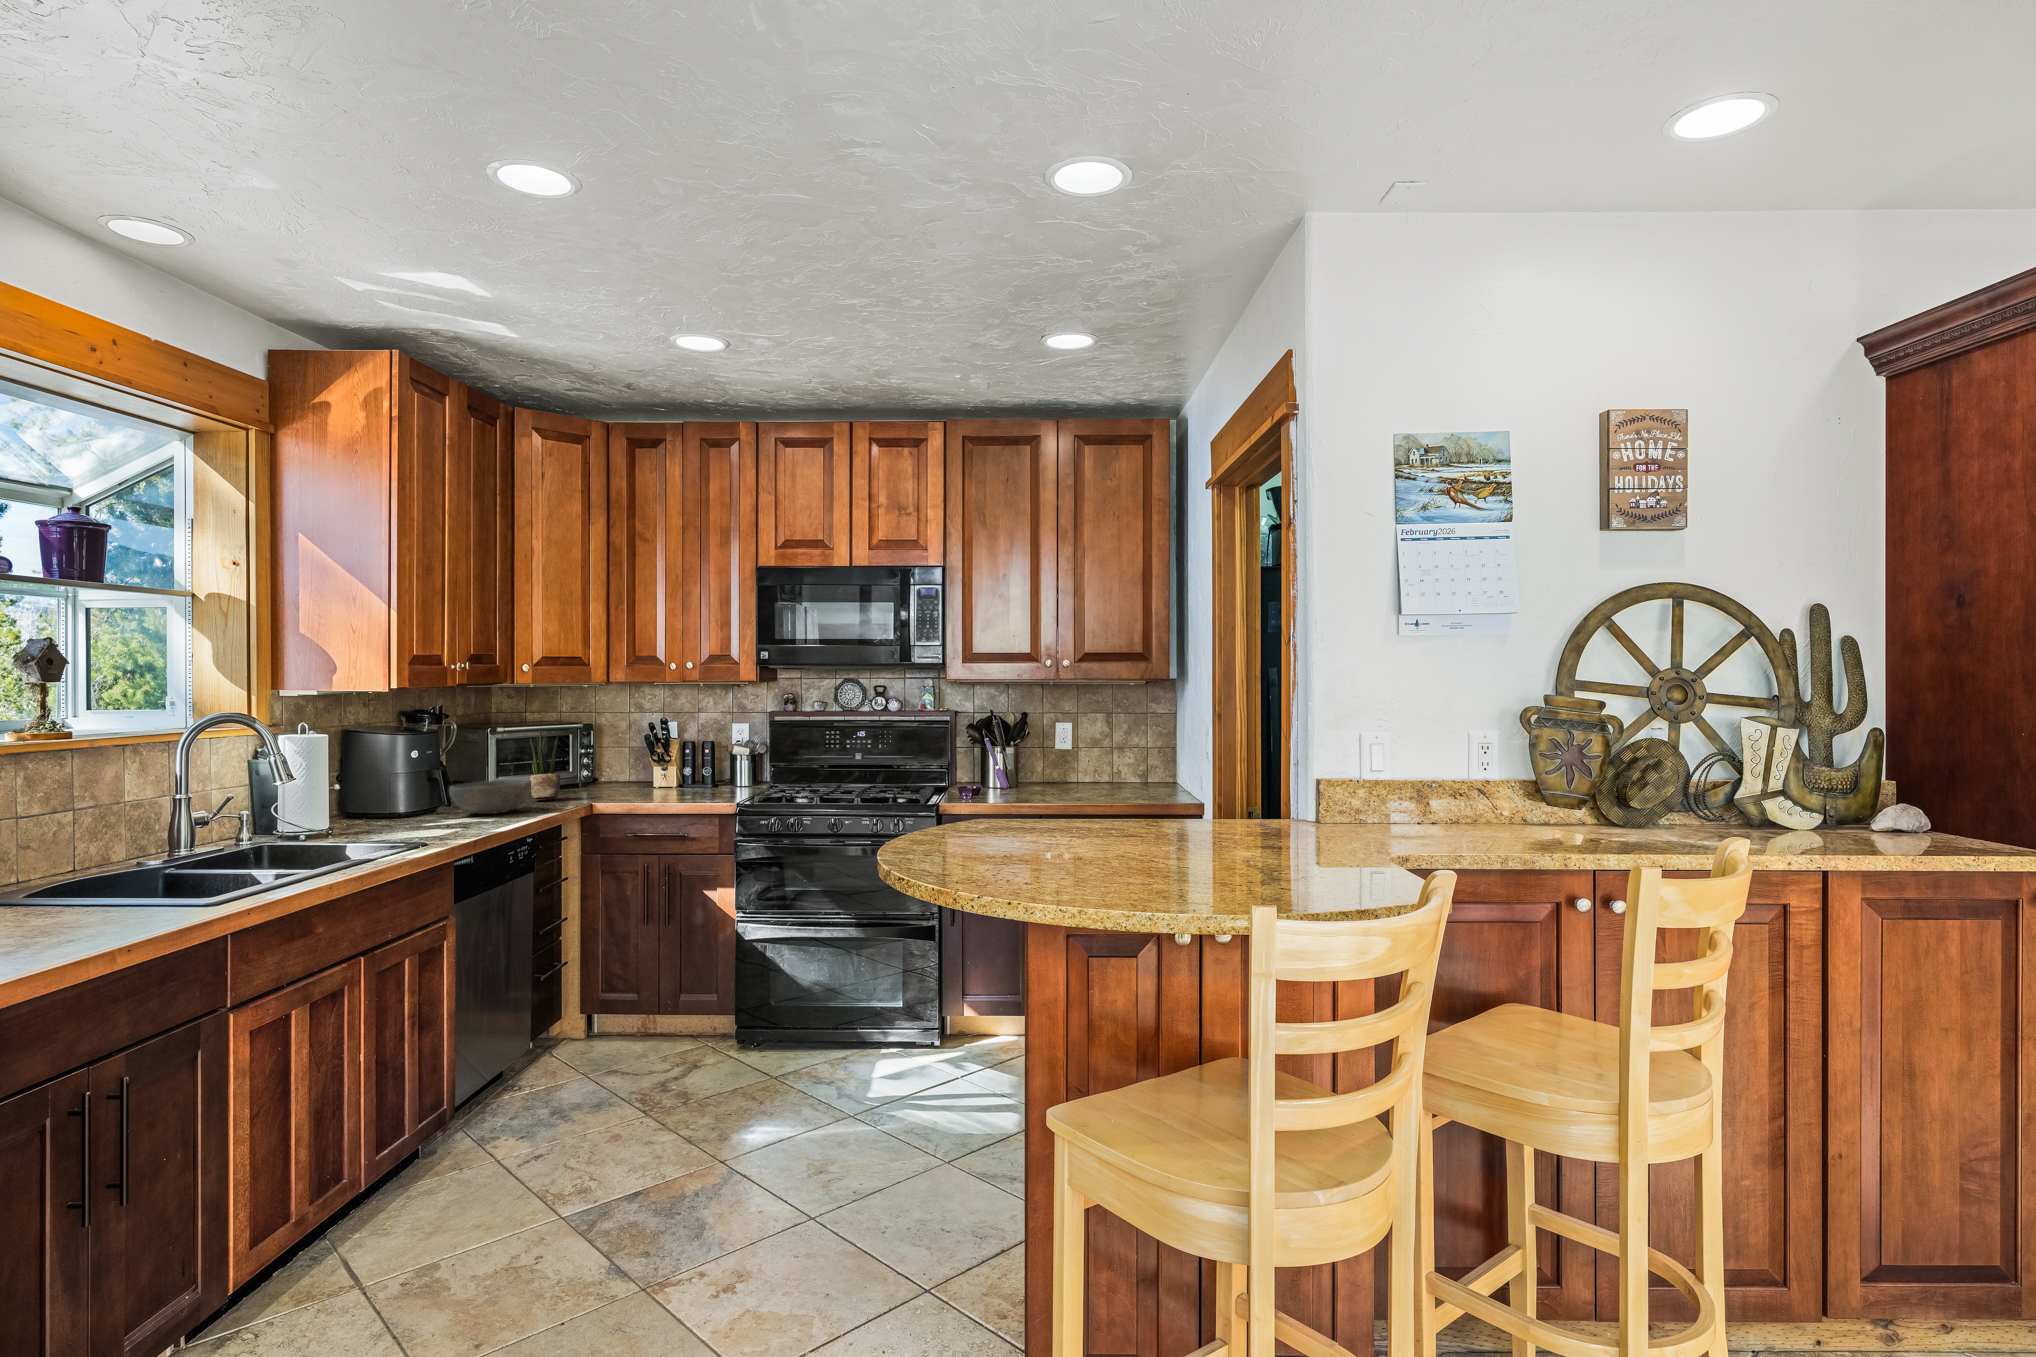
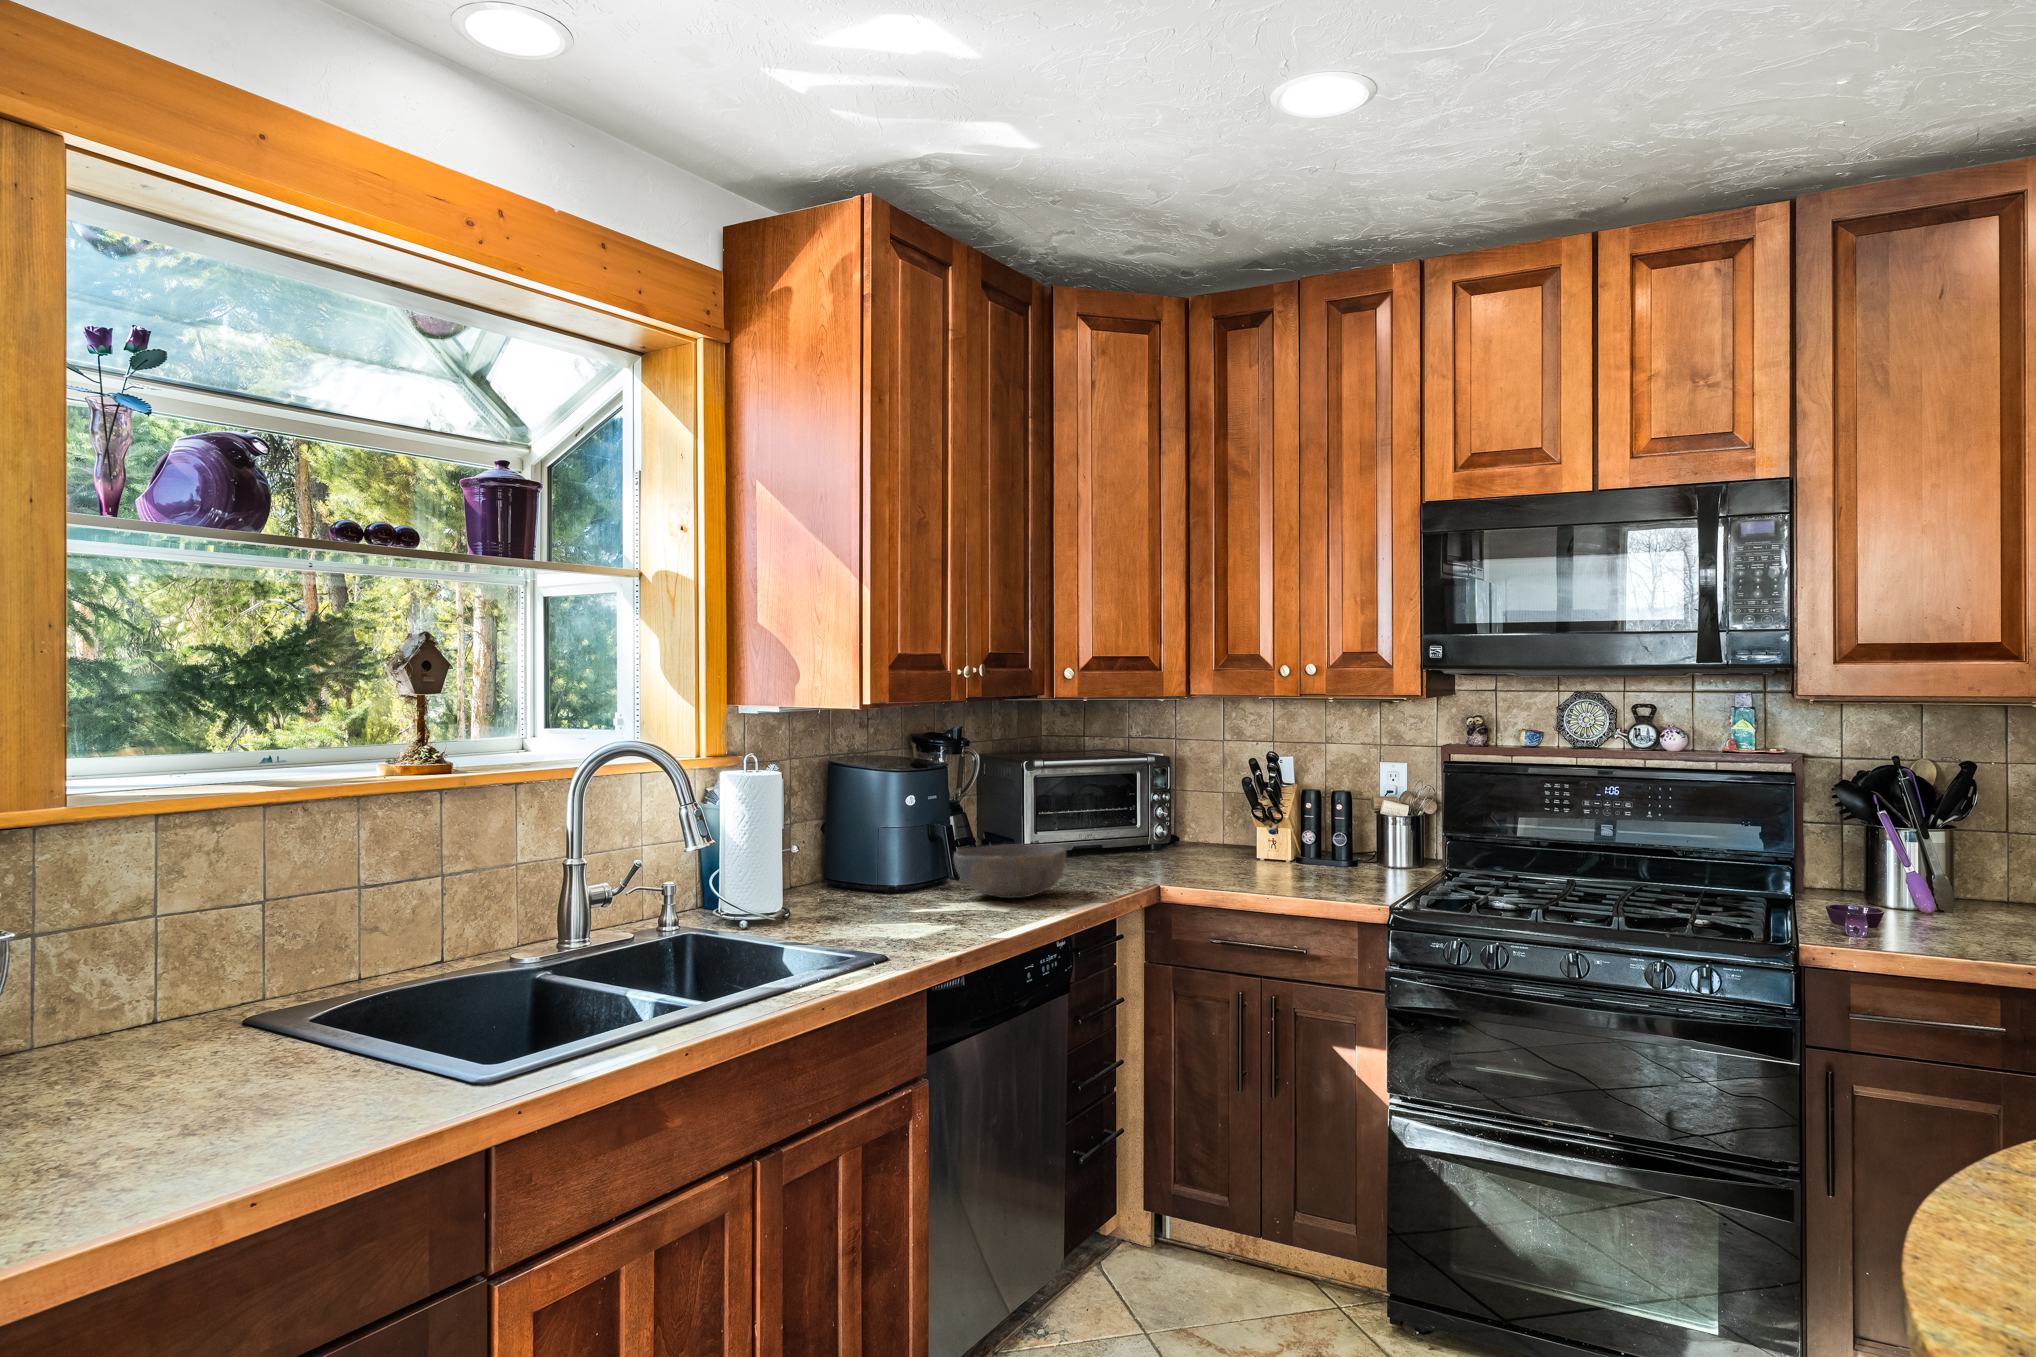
potted plant: present [529,730,560,799] -> none [1071,767,1113,873]

